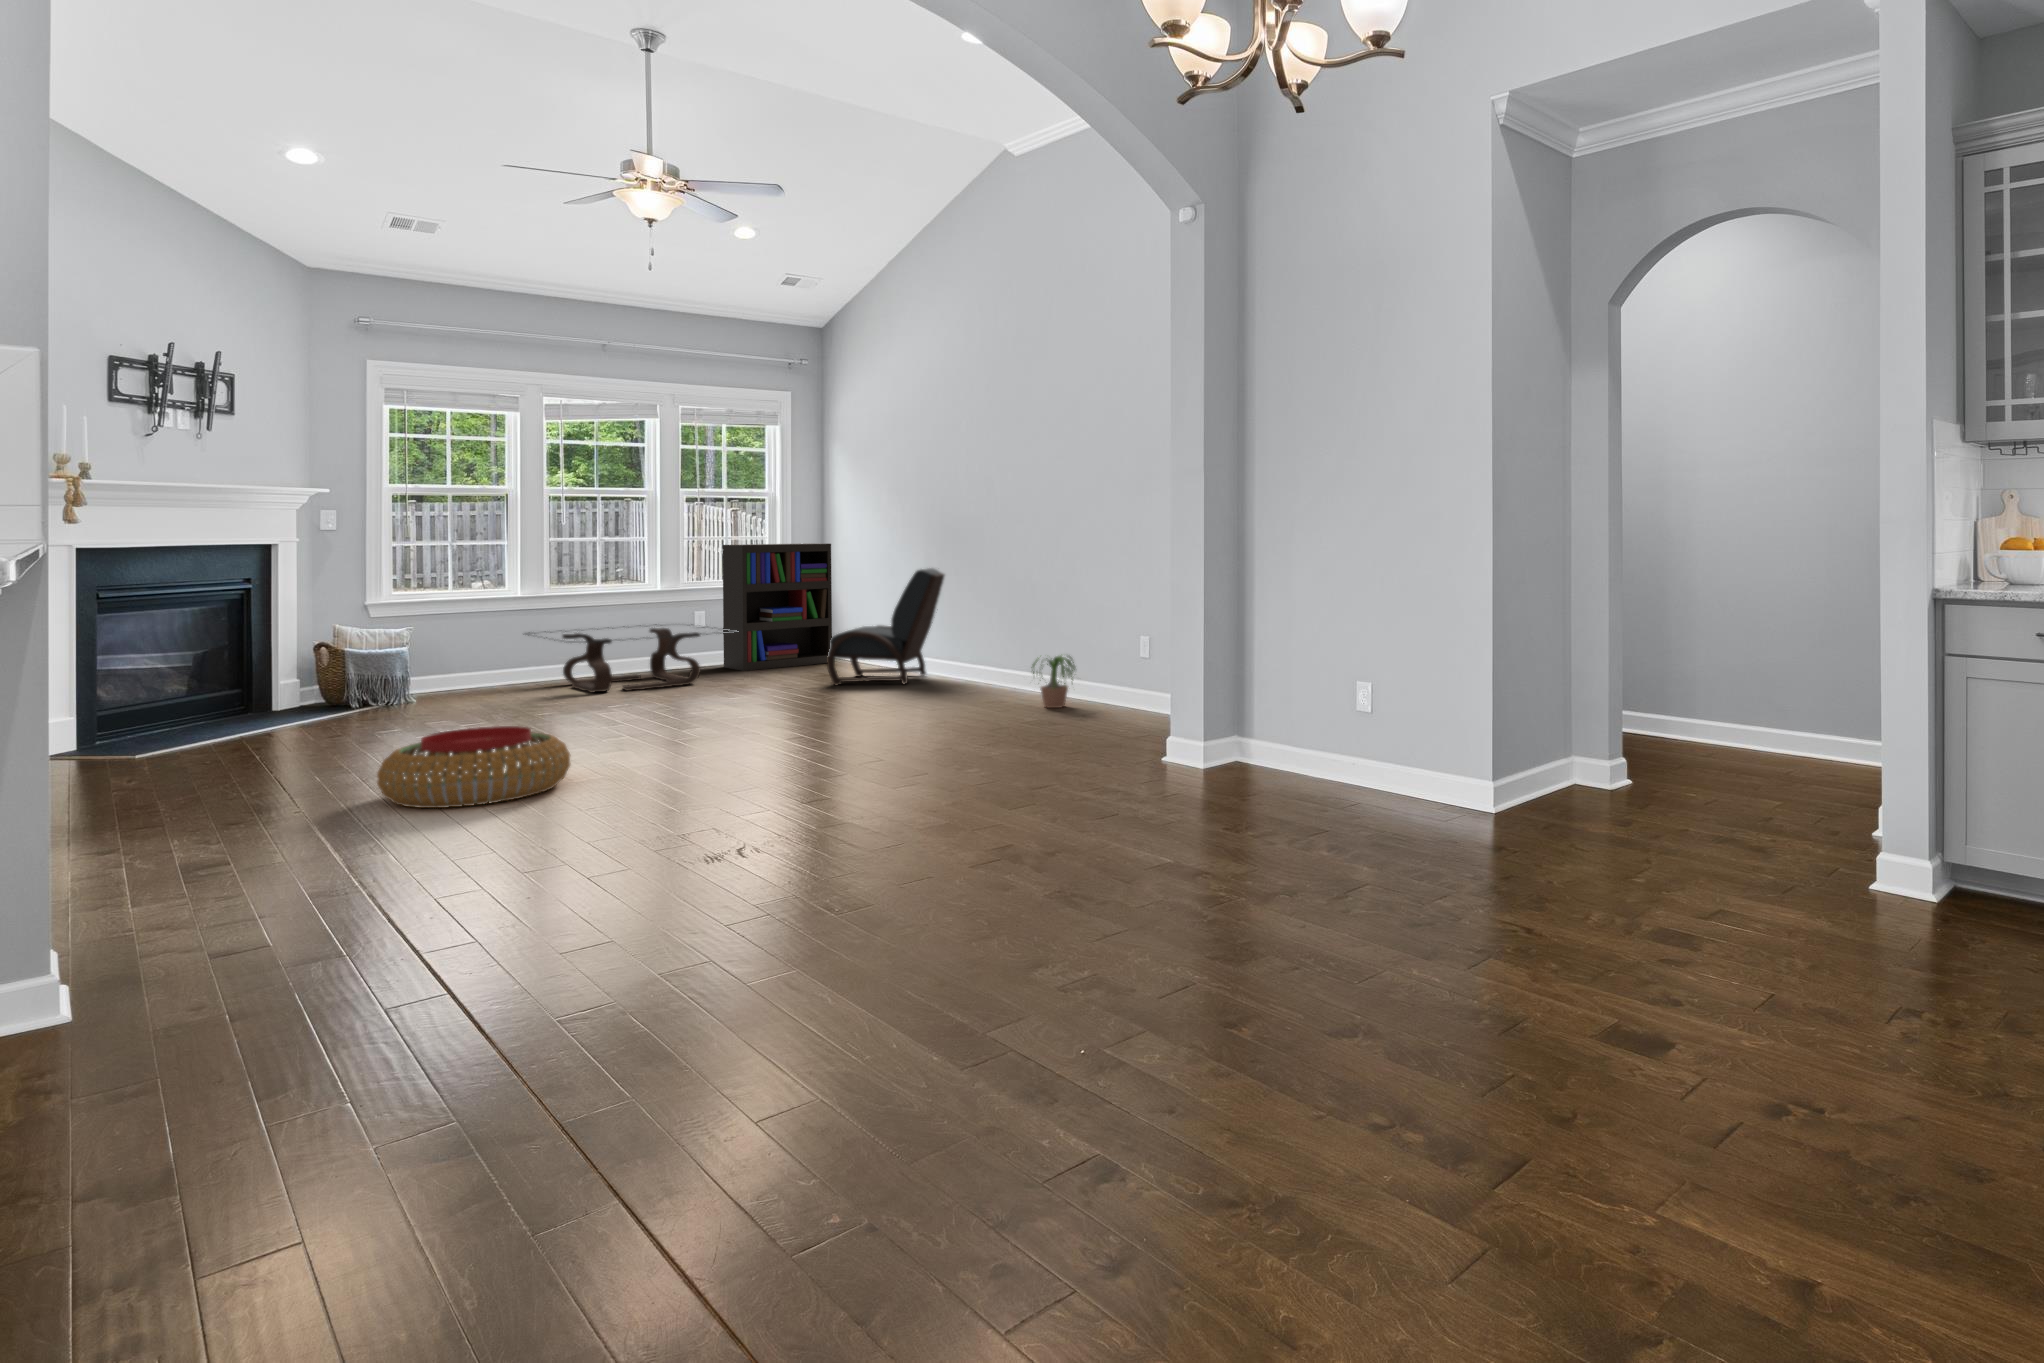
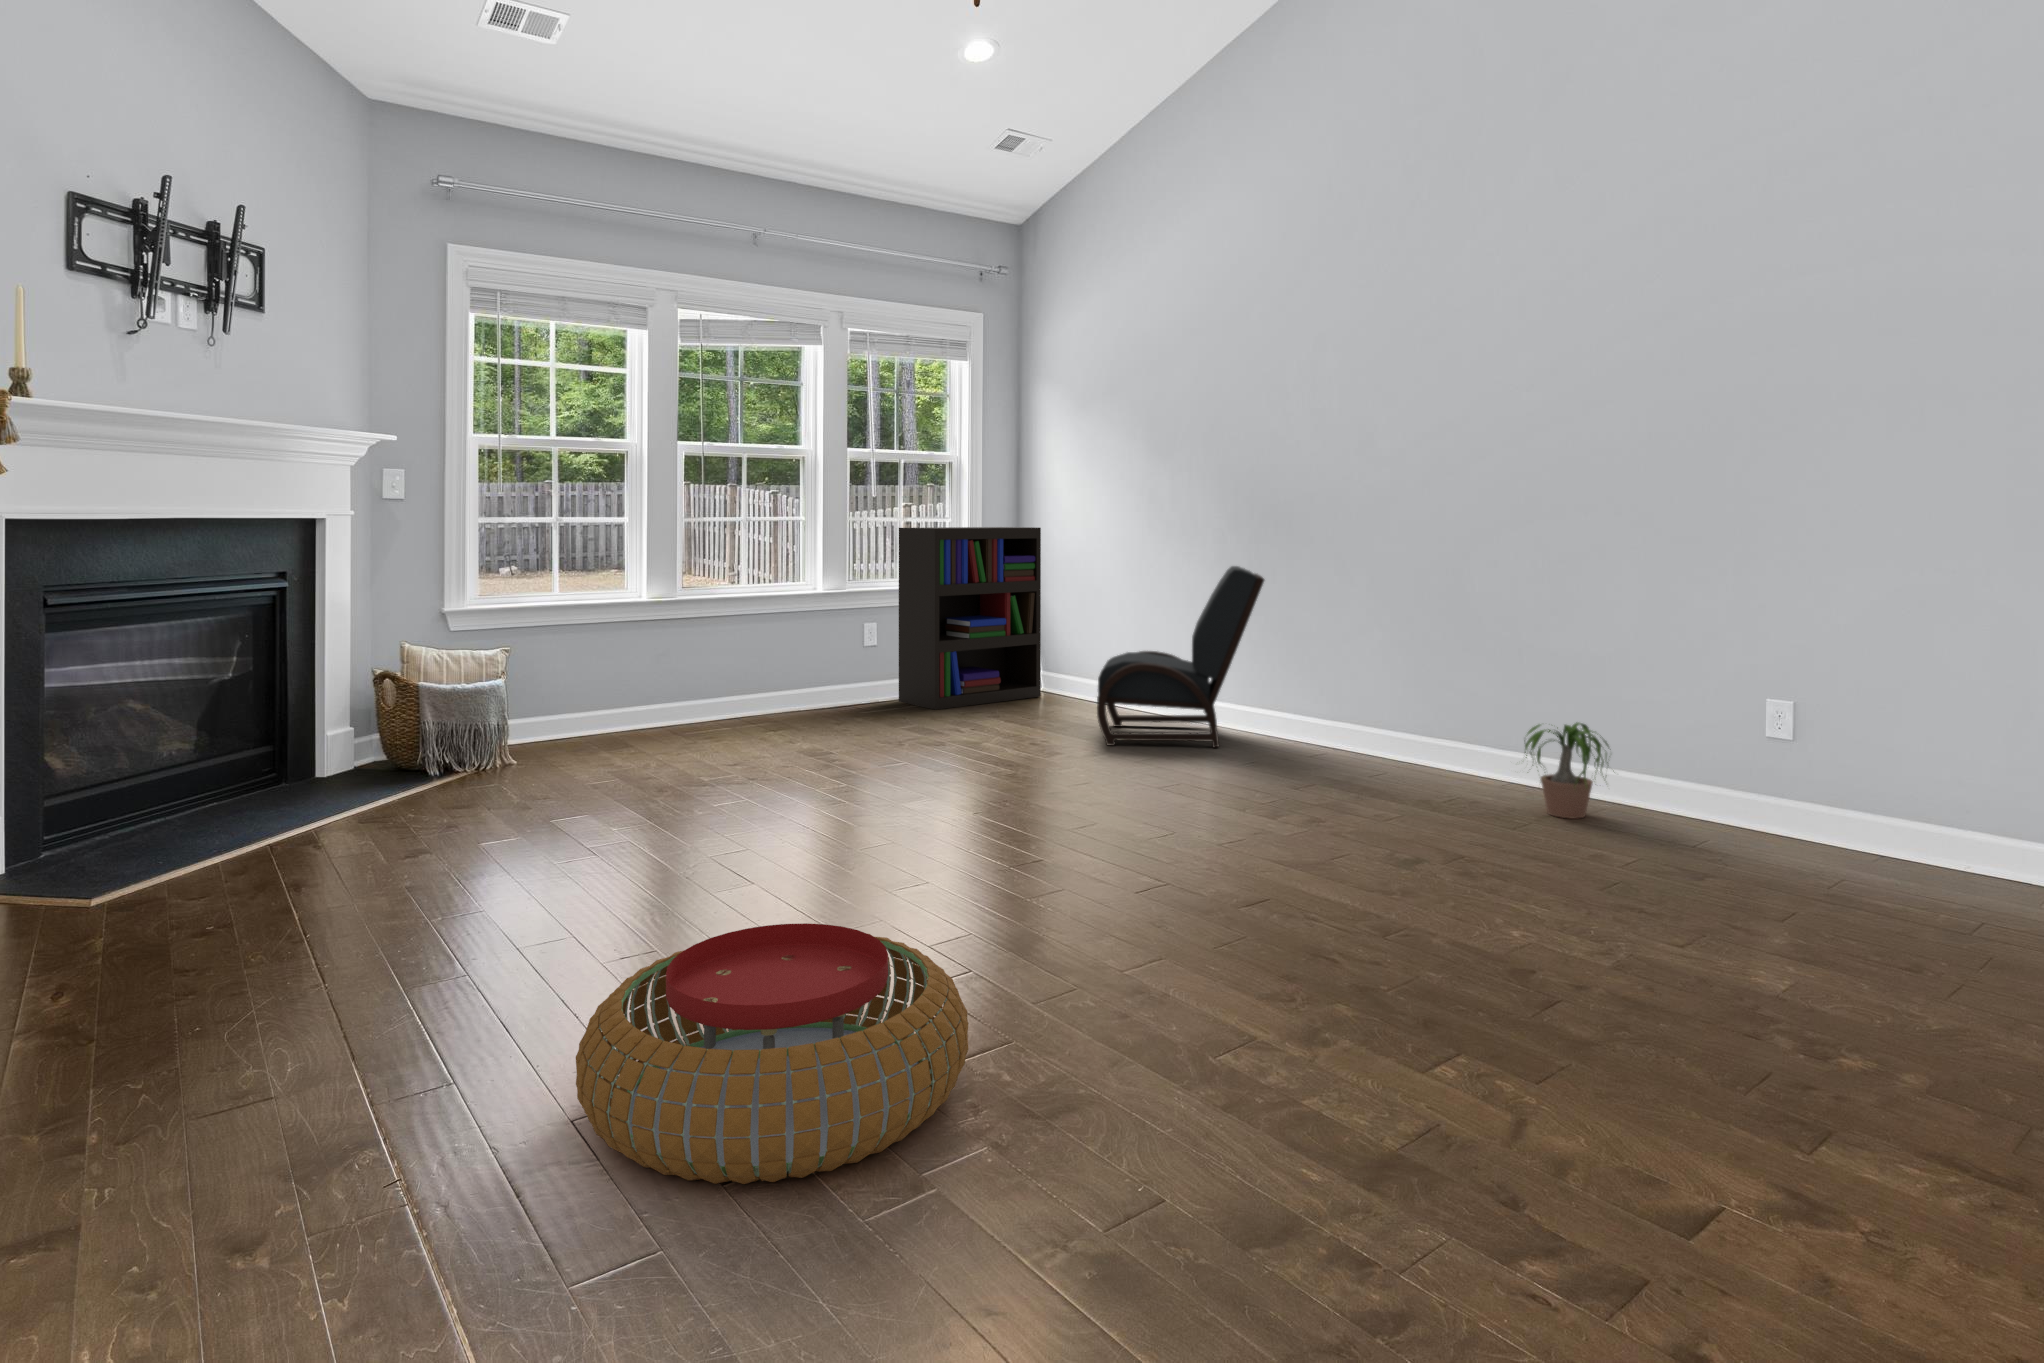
coffee table: present [527,624,740,693] -> none [650,640,961,750]

